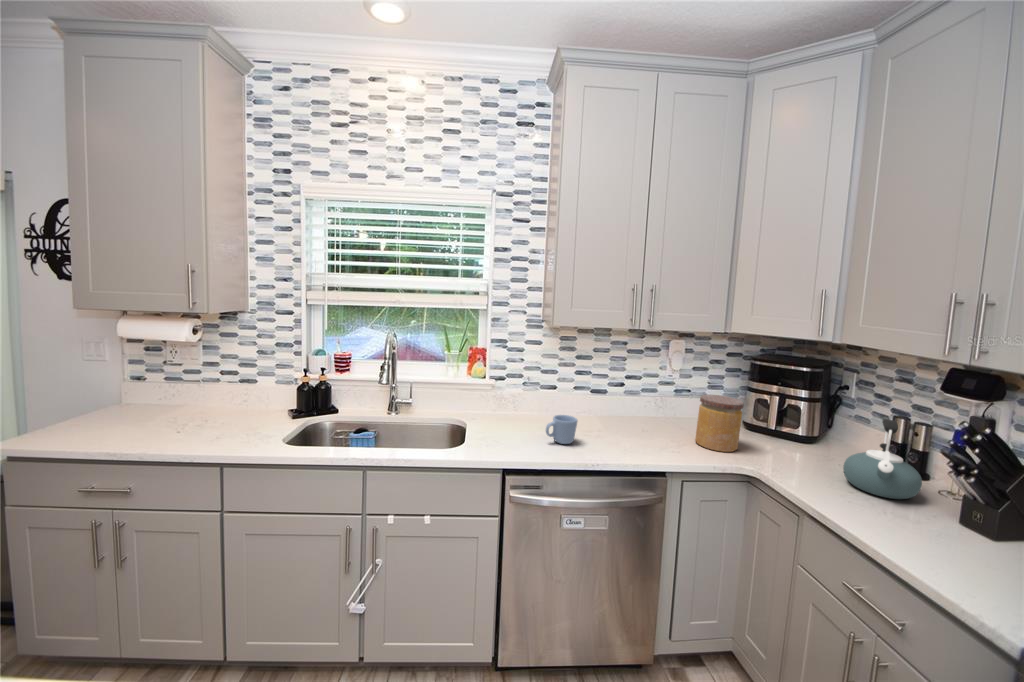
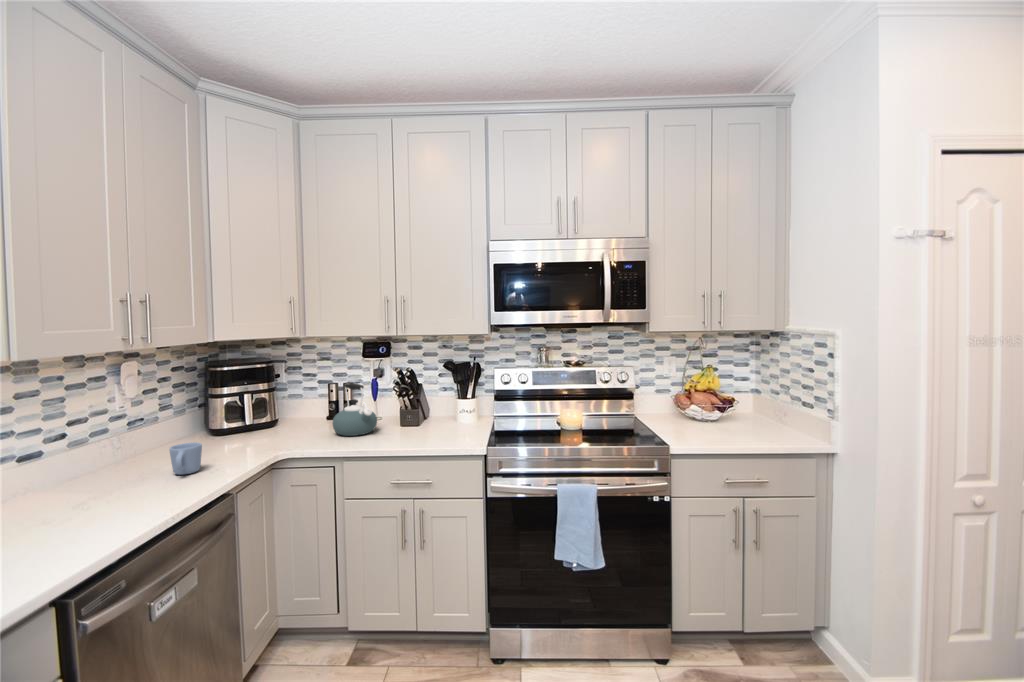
jar: present [695,395,744,452] -> none [204,404,253,460]
mug: present [546,415,578,444] -> present [169,442,202,475]

